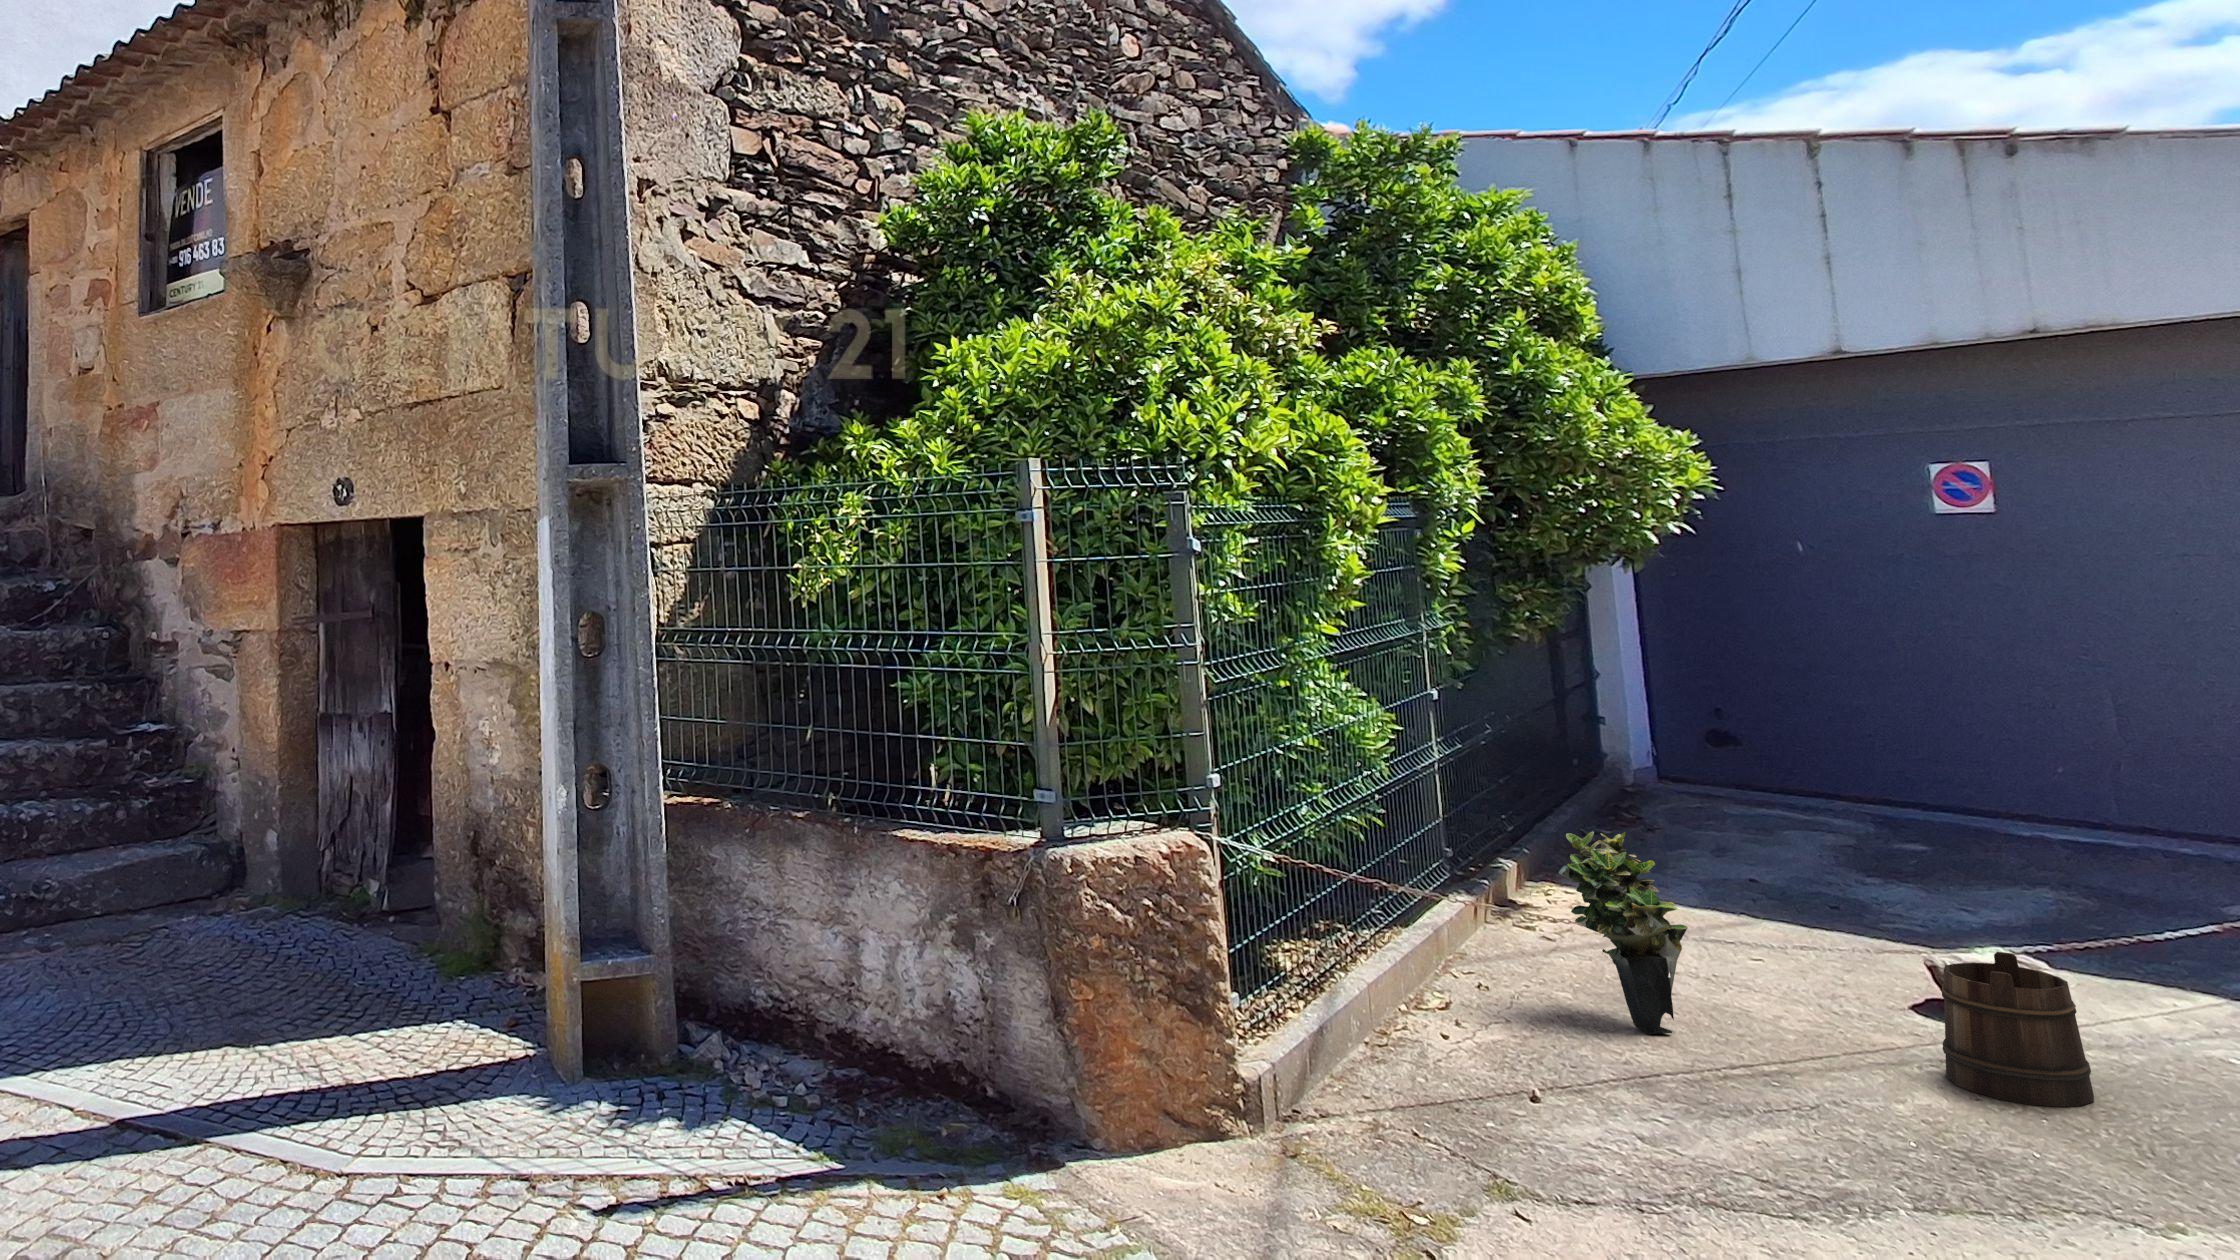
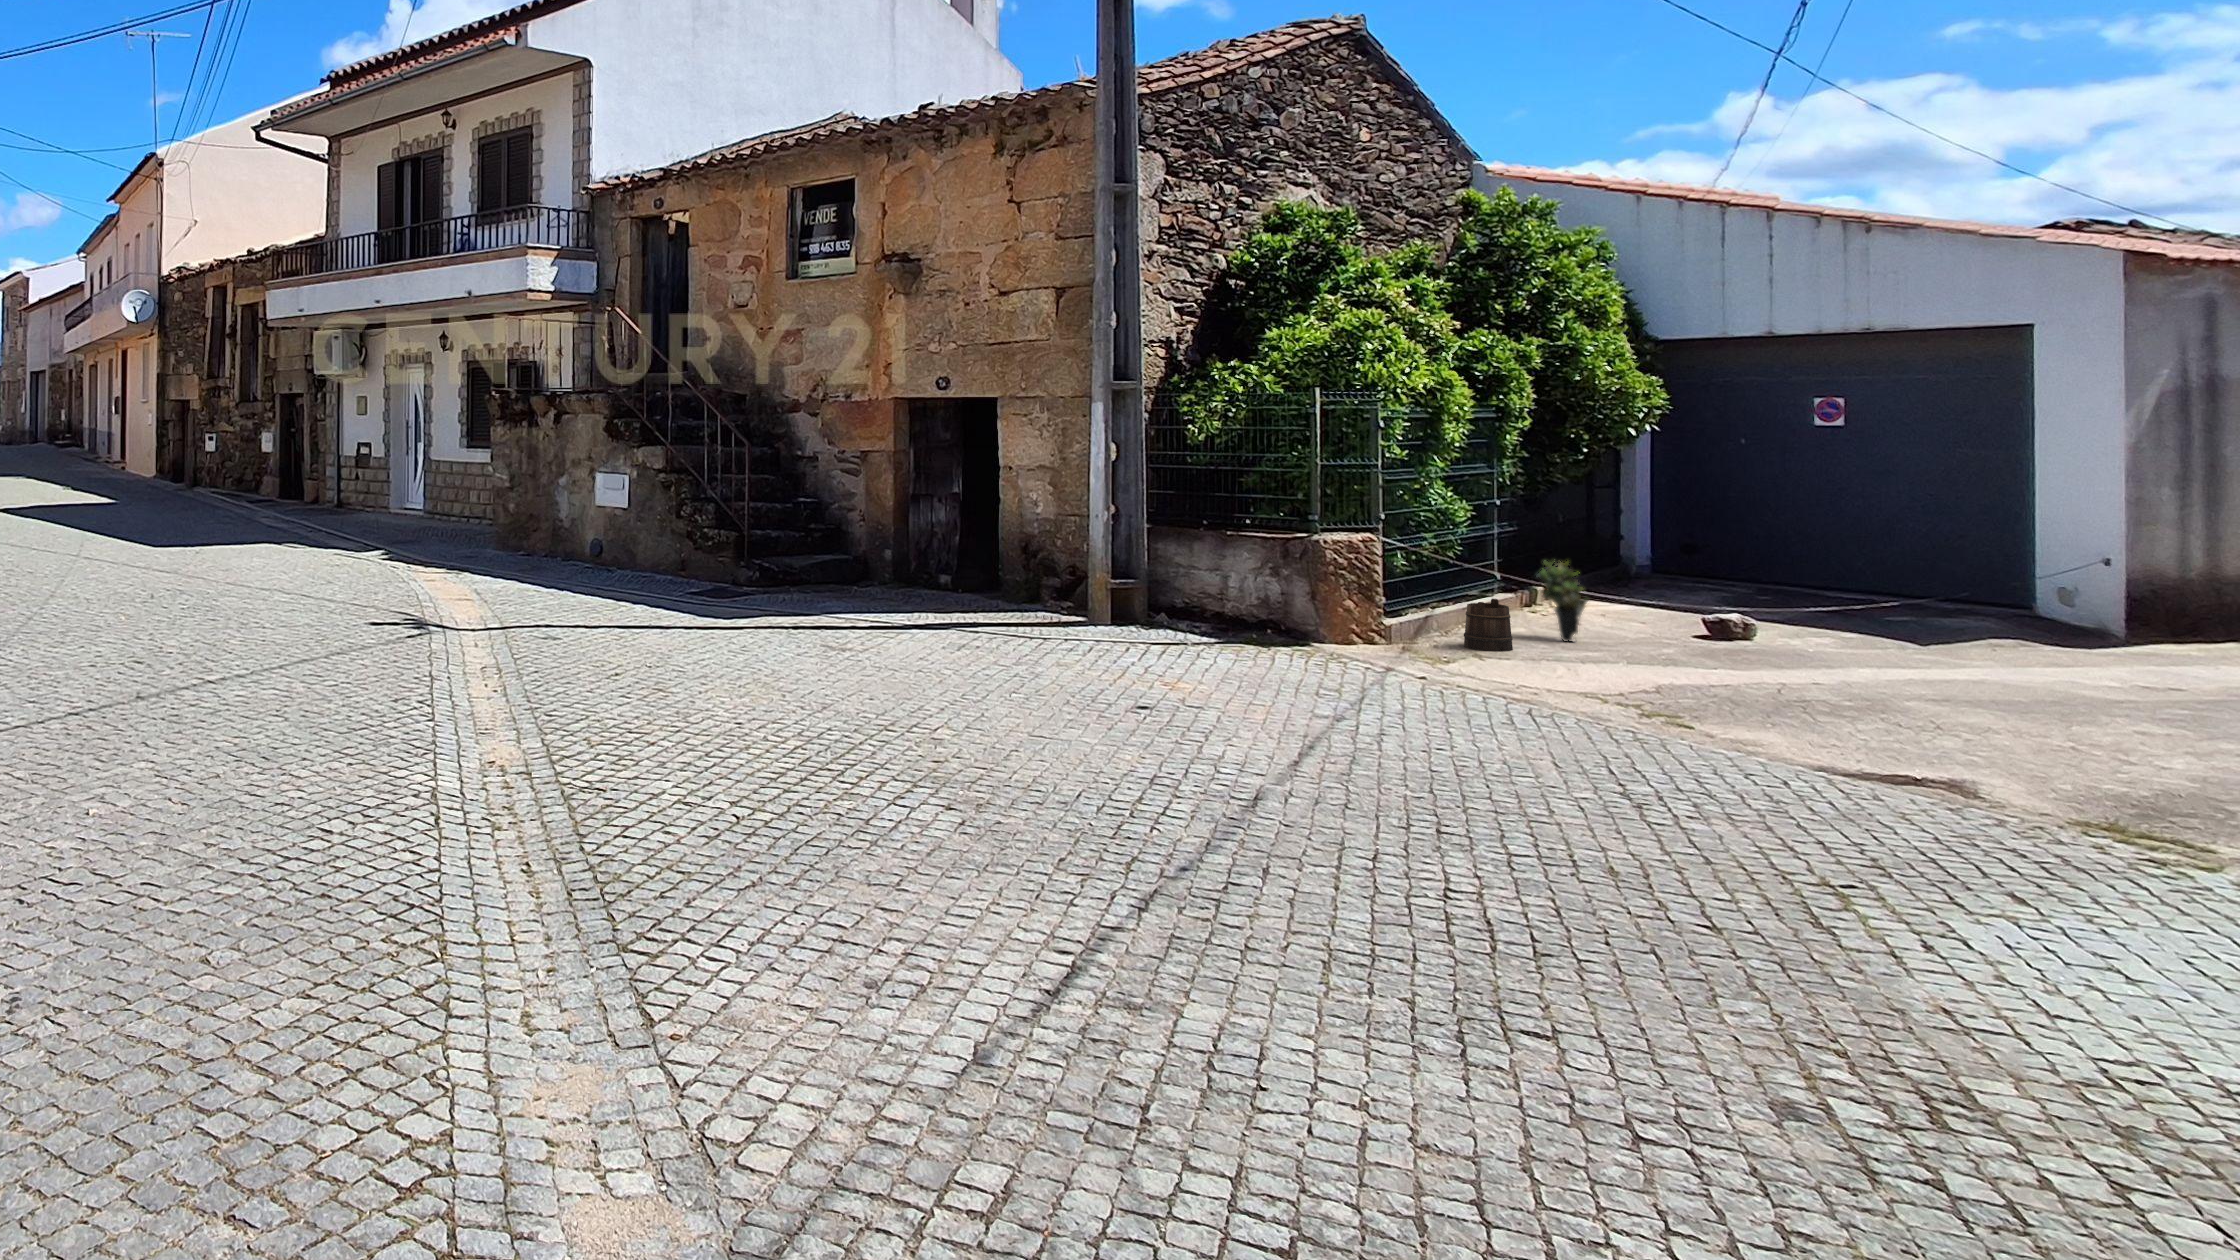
bucket: present [1942,952,2094,1107] -> present [1464,599,1513,651]

